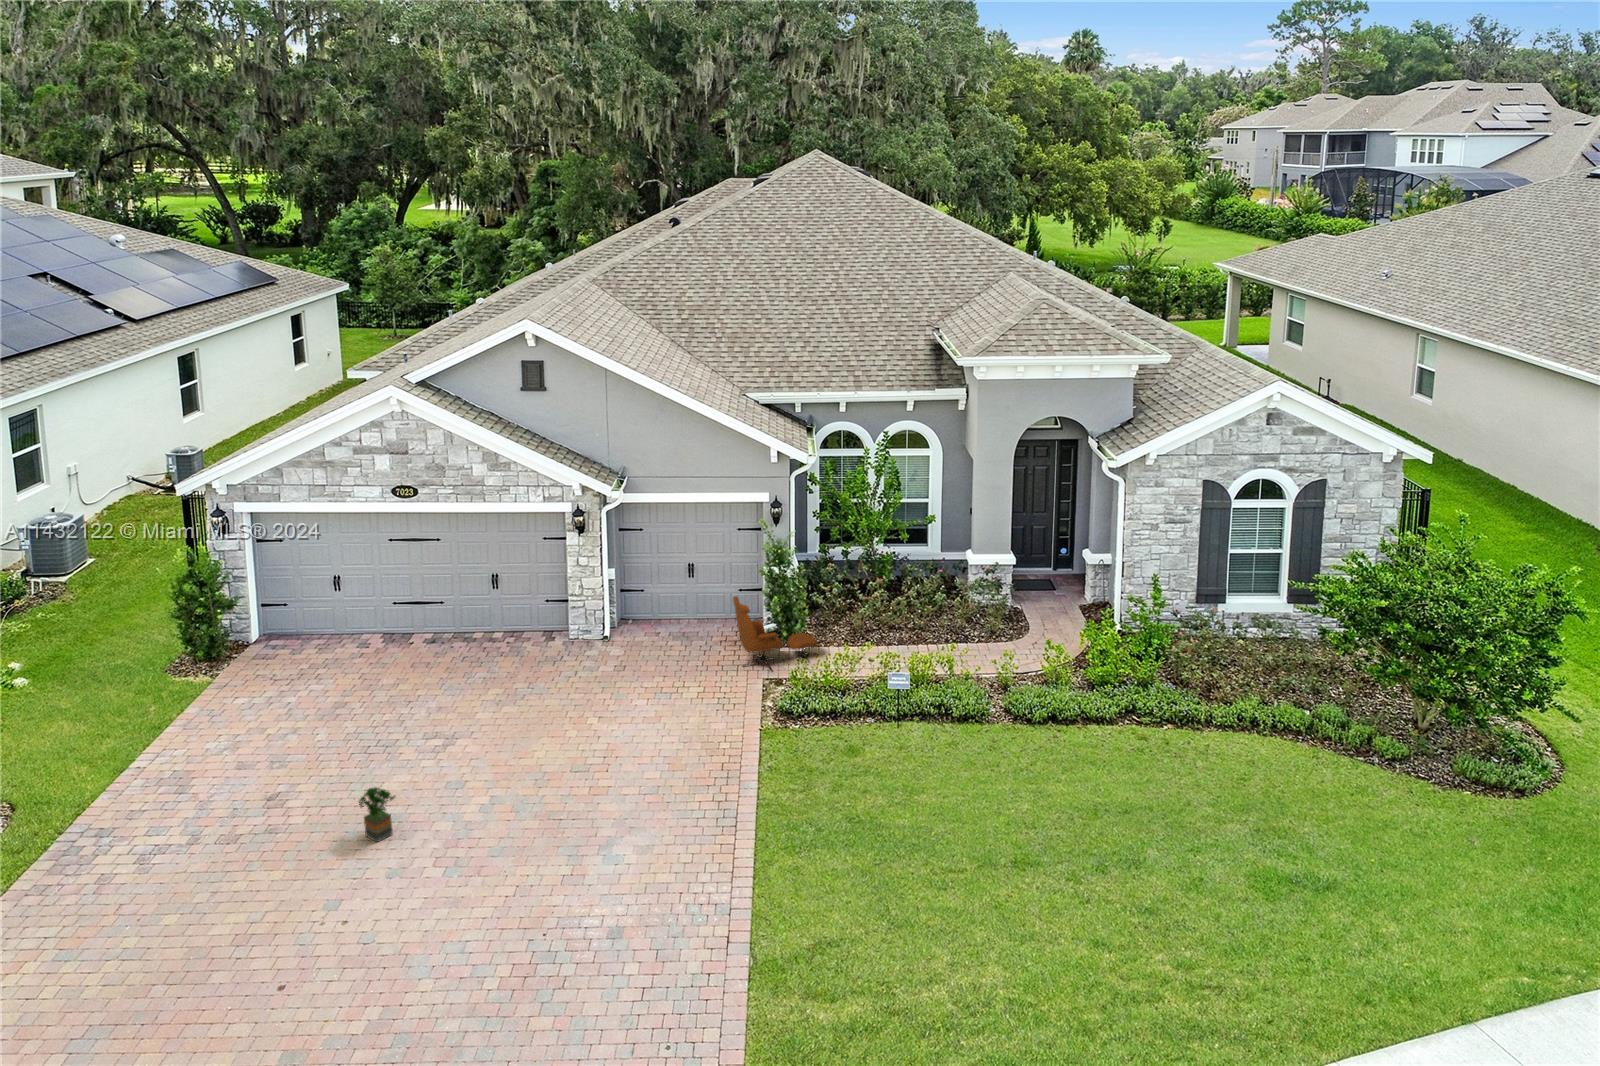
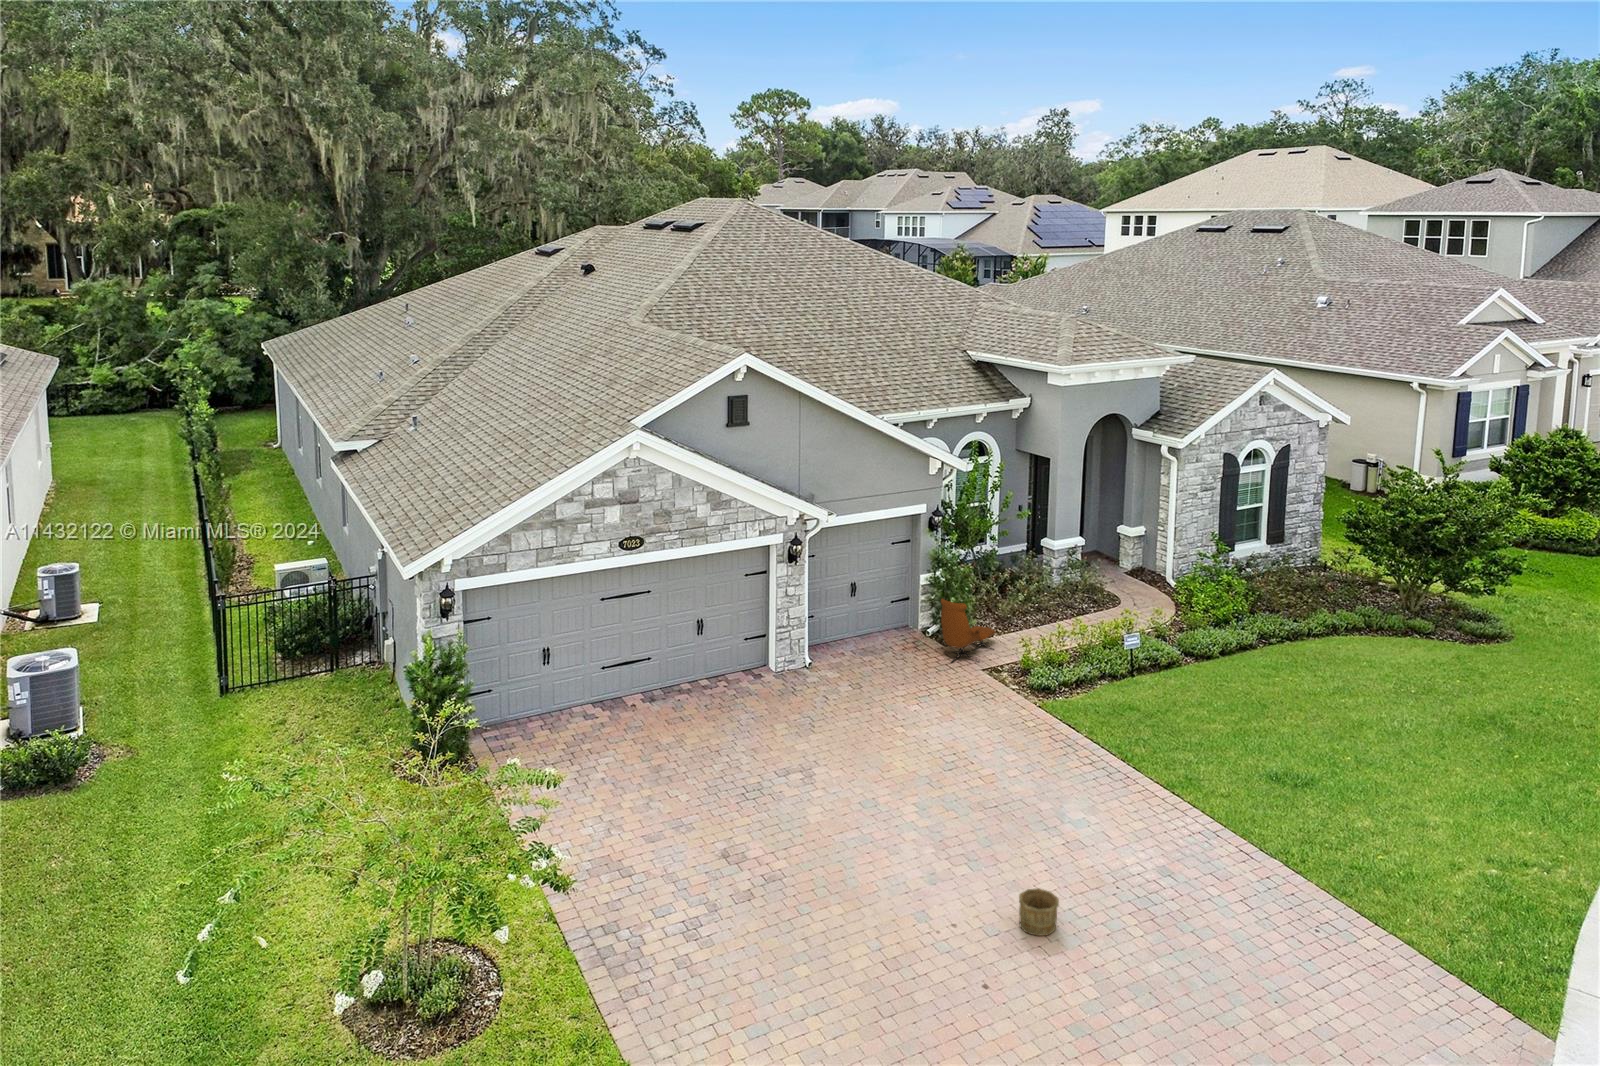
potted tree: present [359,787,395,842] -> none [877,811,912,868]
wooden bucket: none [373,890,417,938] -> present [1019,888,1059,936]

